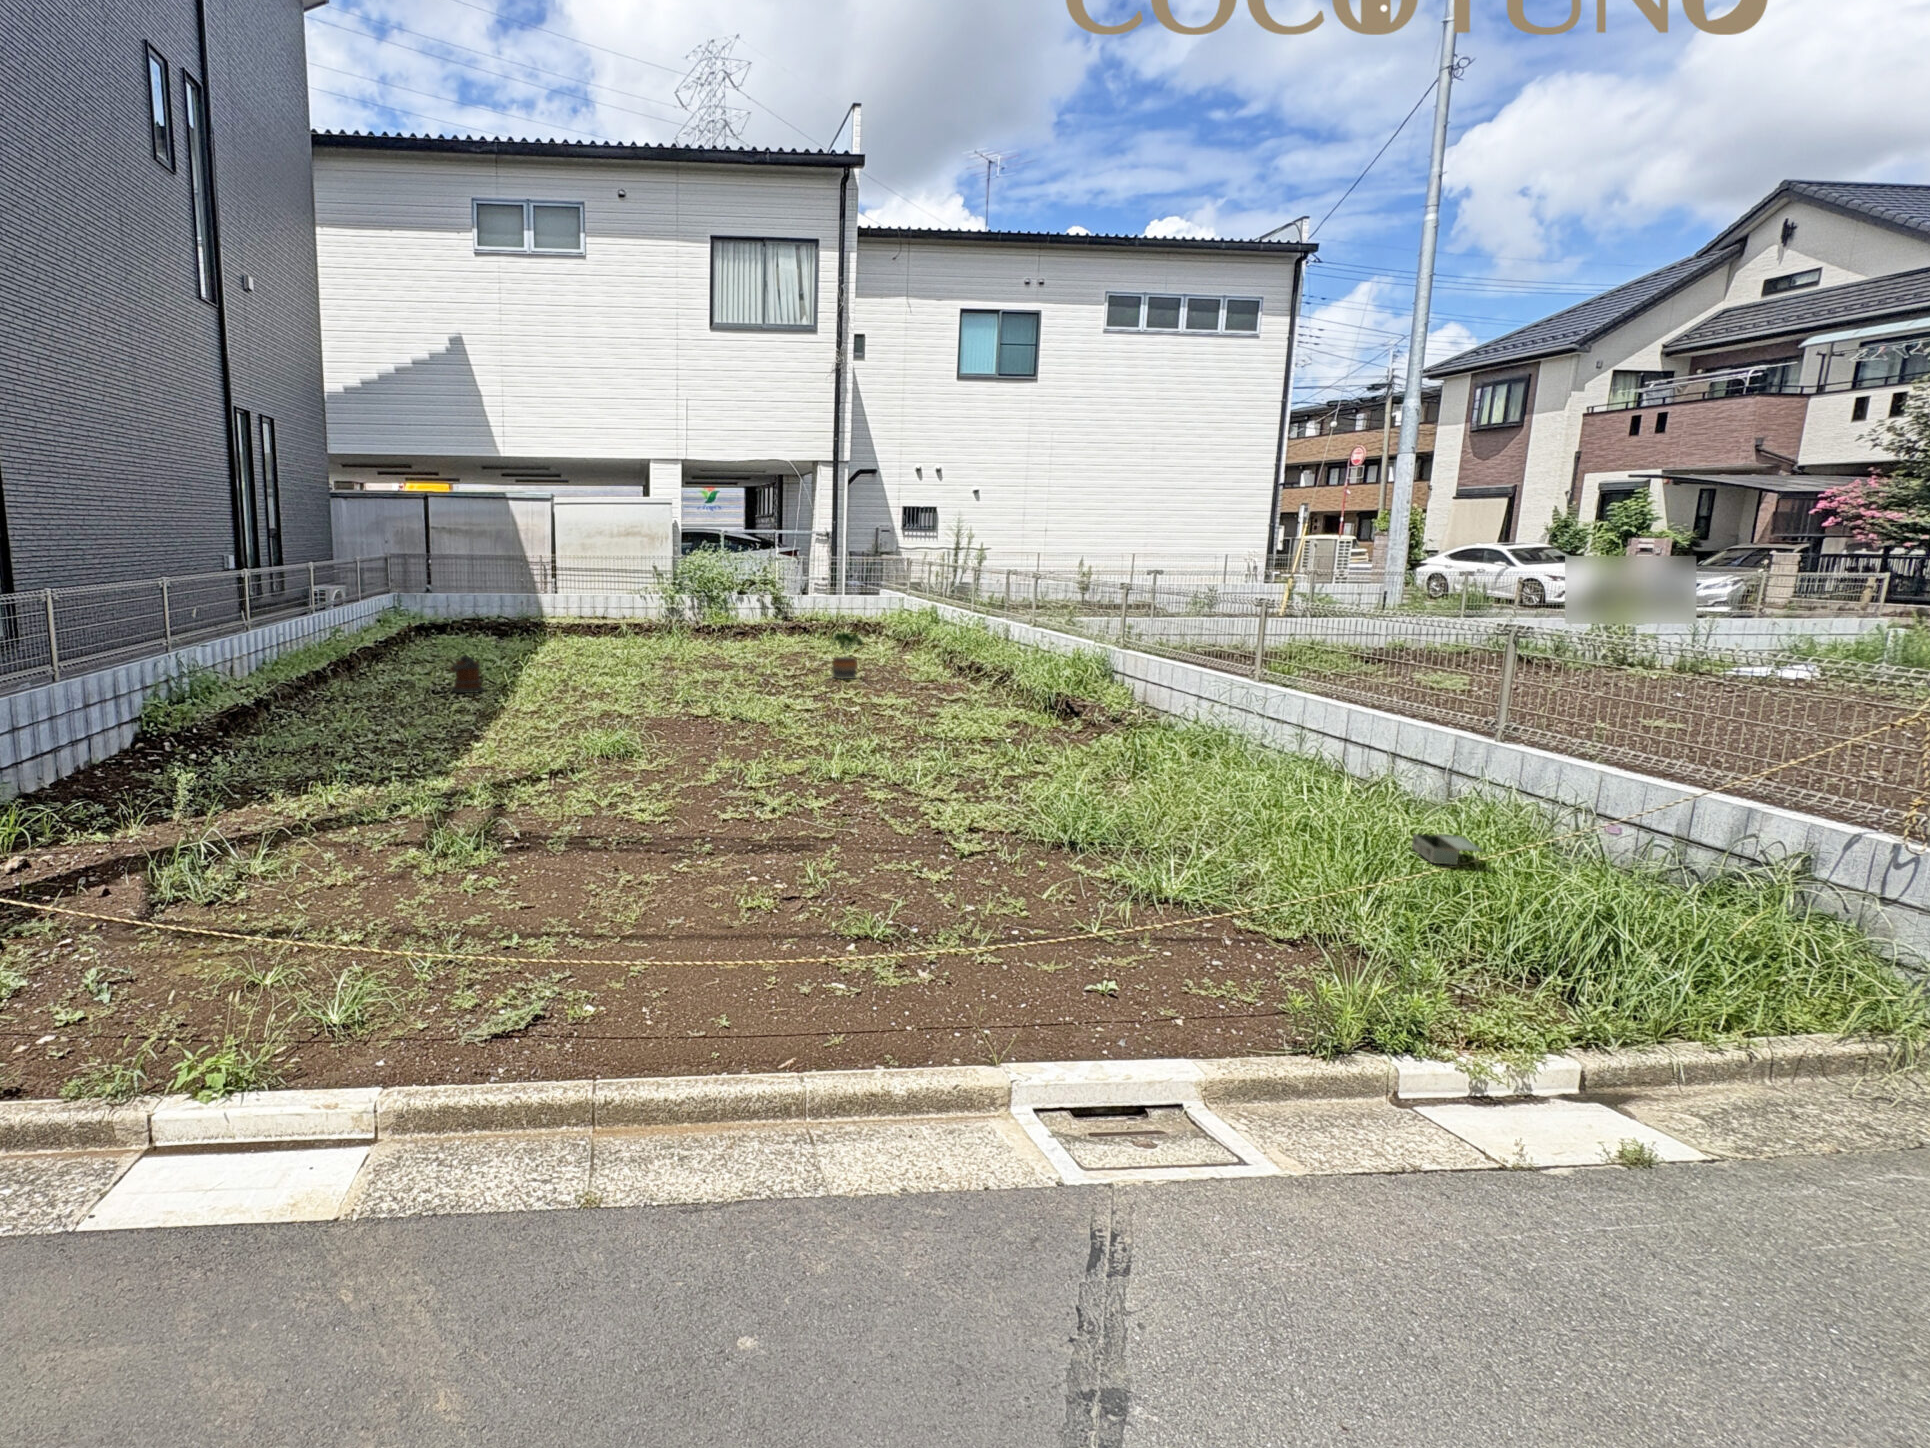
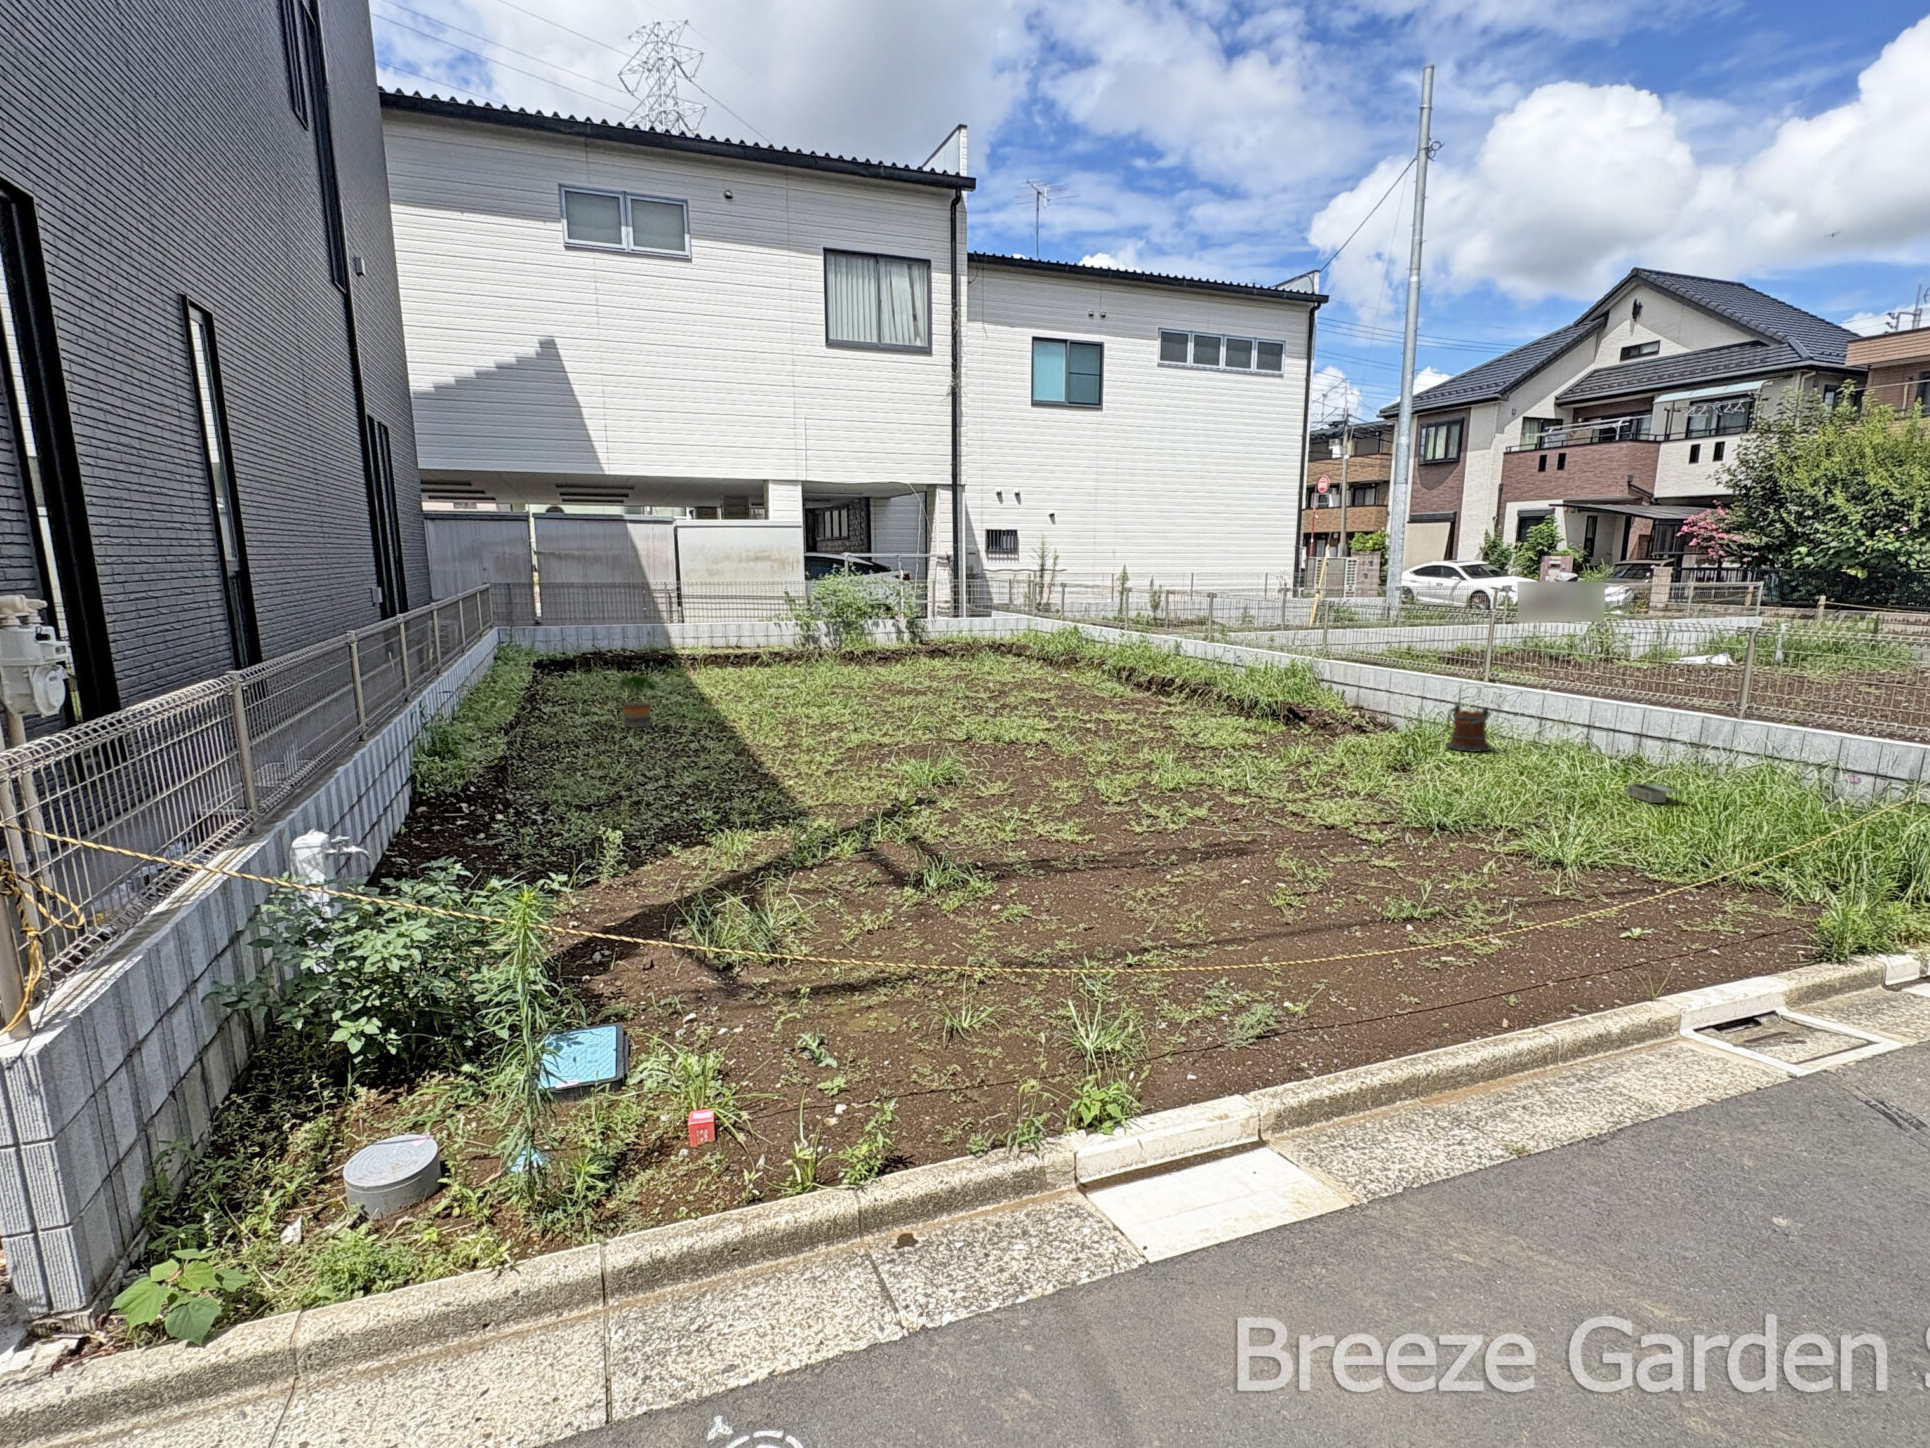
potted tree: present [830,632,864,679] -> present [619,675,656,728]
bucket: present [450,655,485,693] -> present [1446,705,1491,752]

